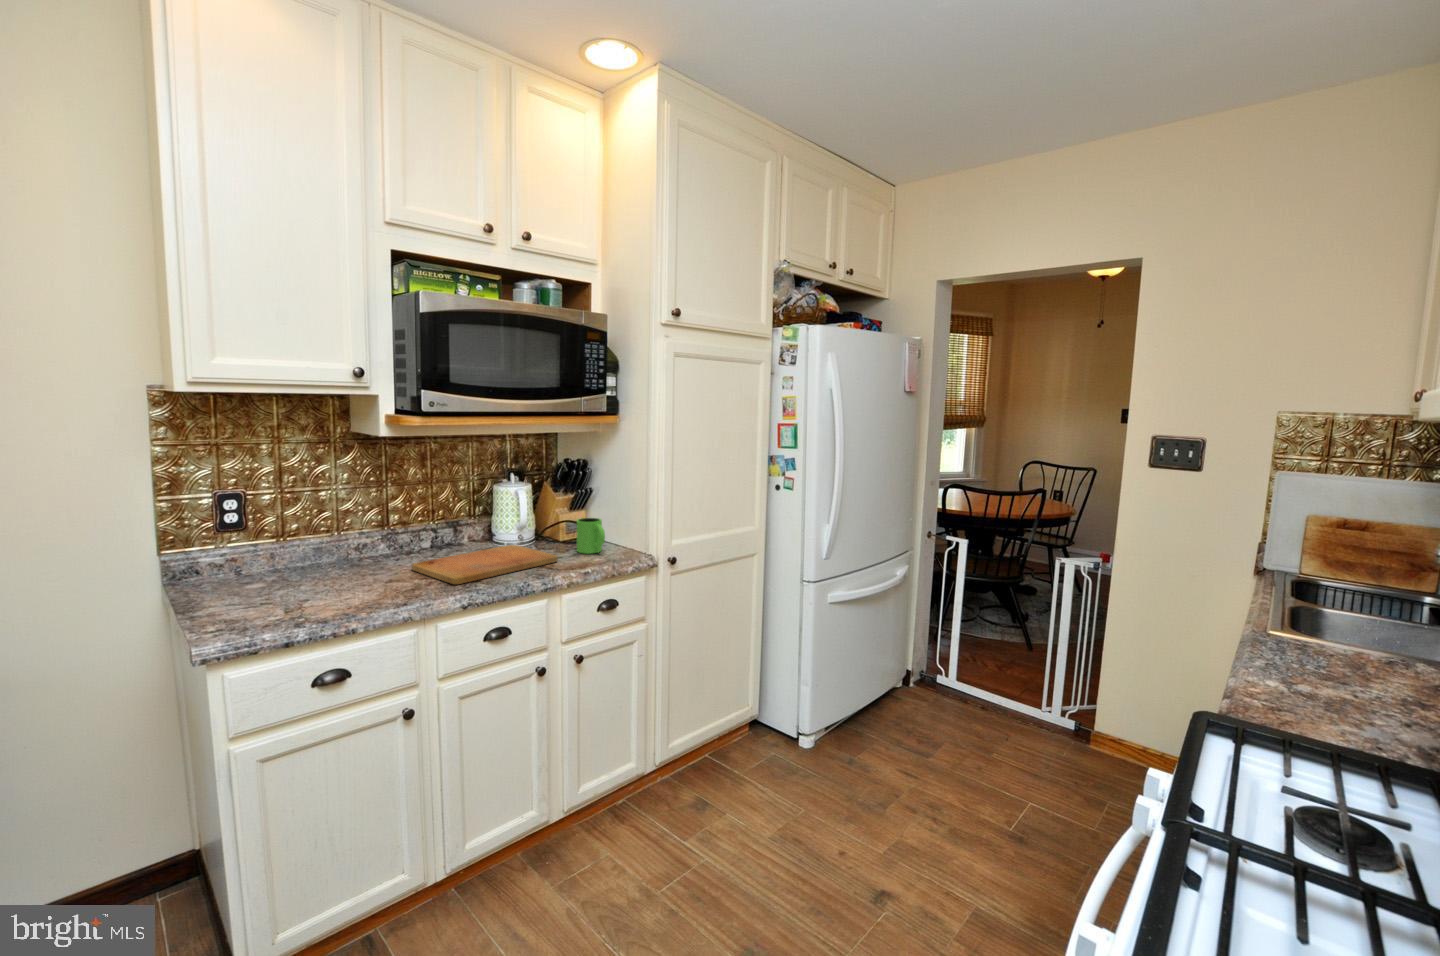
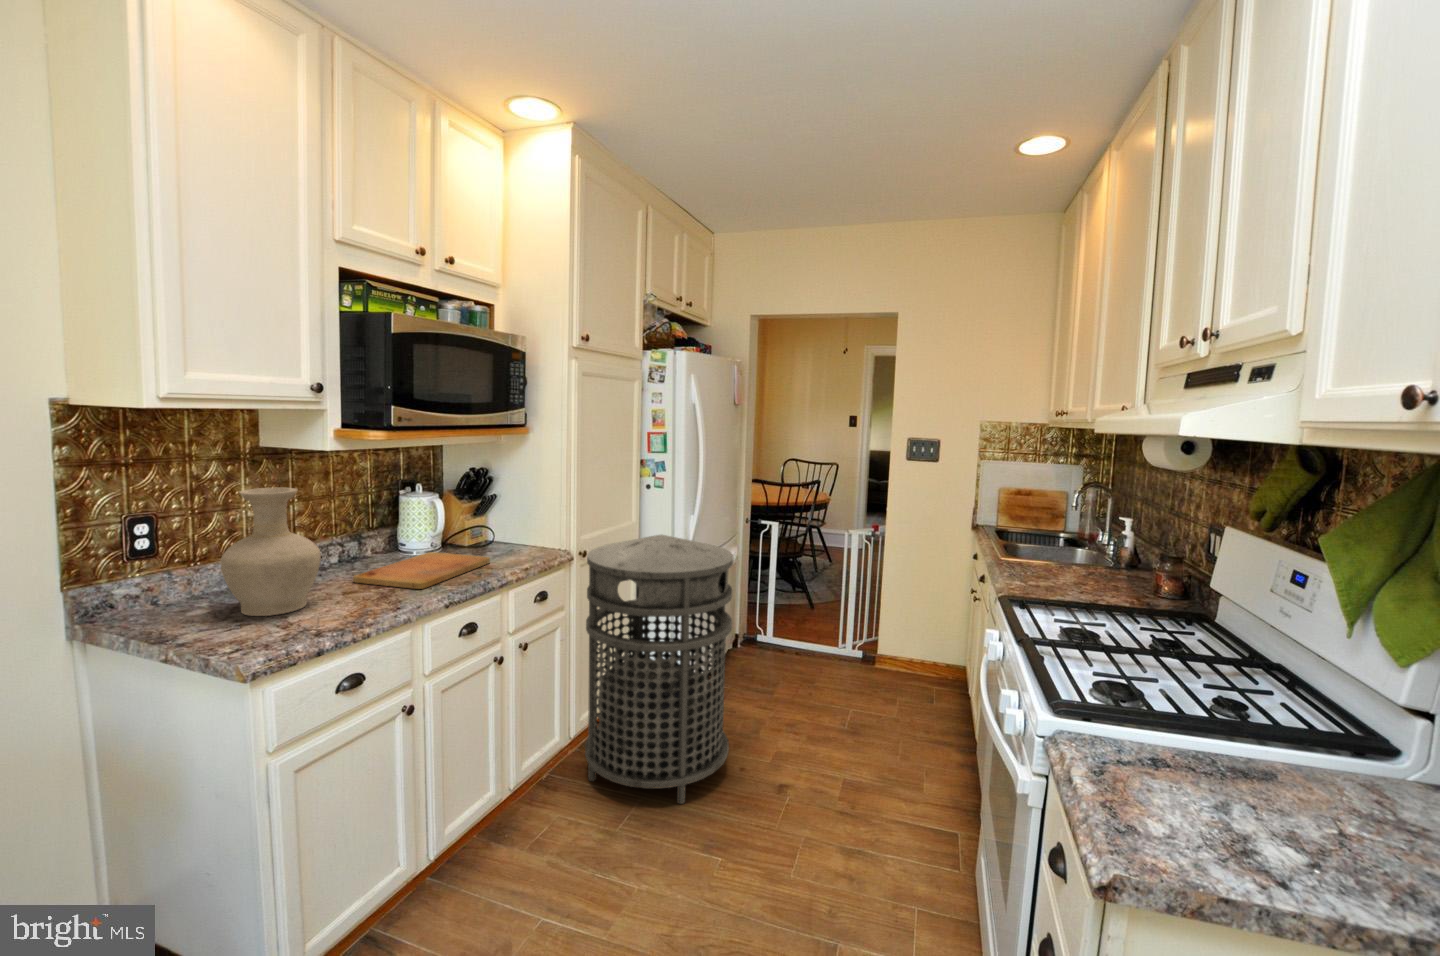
vase: none [262,471,358,597] -> present [220,488,321,616]
mug: present [577,518,605,554] -> none [494,521,526,554]
trash can: none [660,546,839,877] -> present [585,535,733,804]

